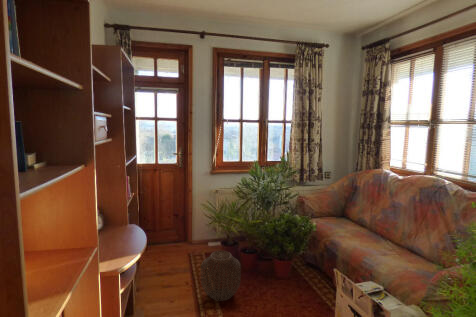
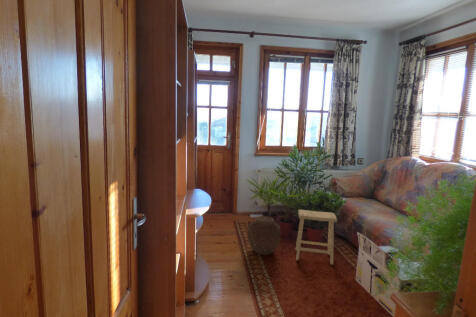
footstool: none [260,241,307,308] -> present [296,210,337,265]

